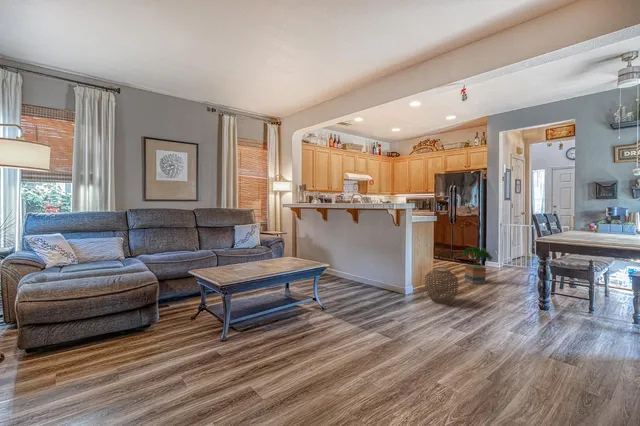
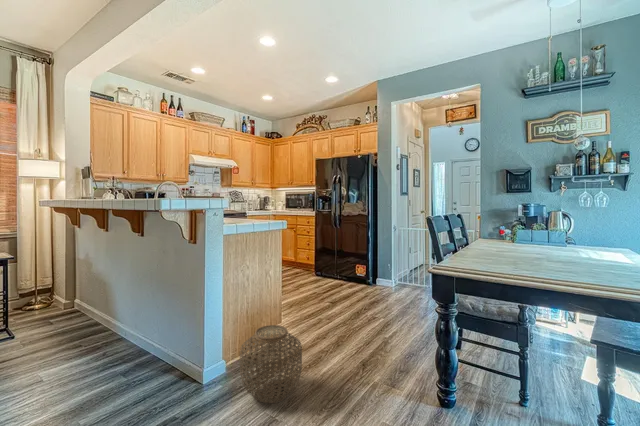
potted tree: present [463,247,492,284] -> none [336,266,378,328]

